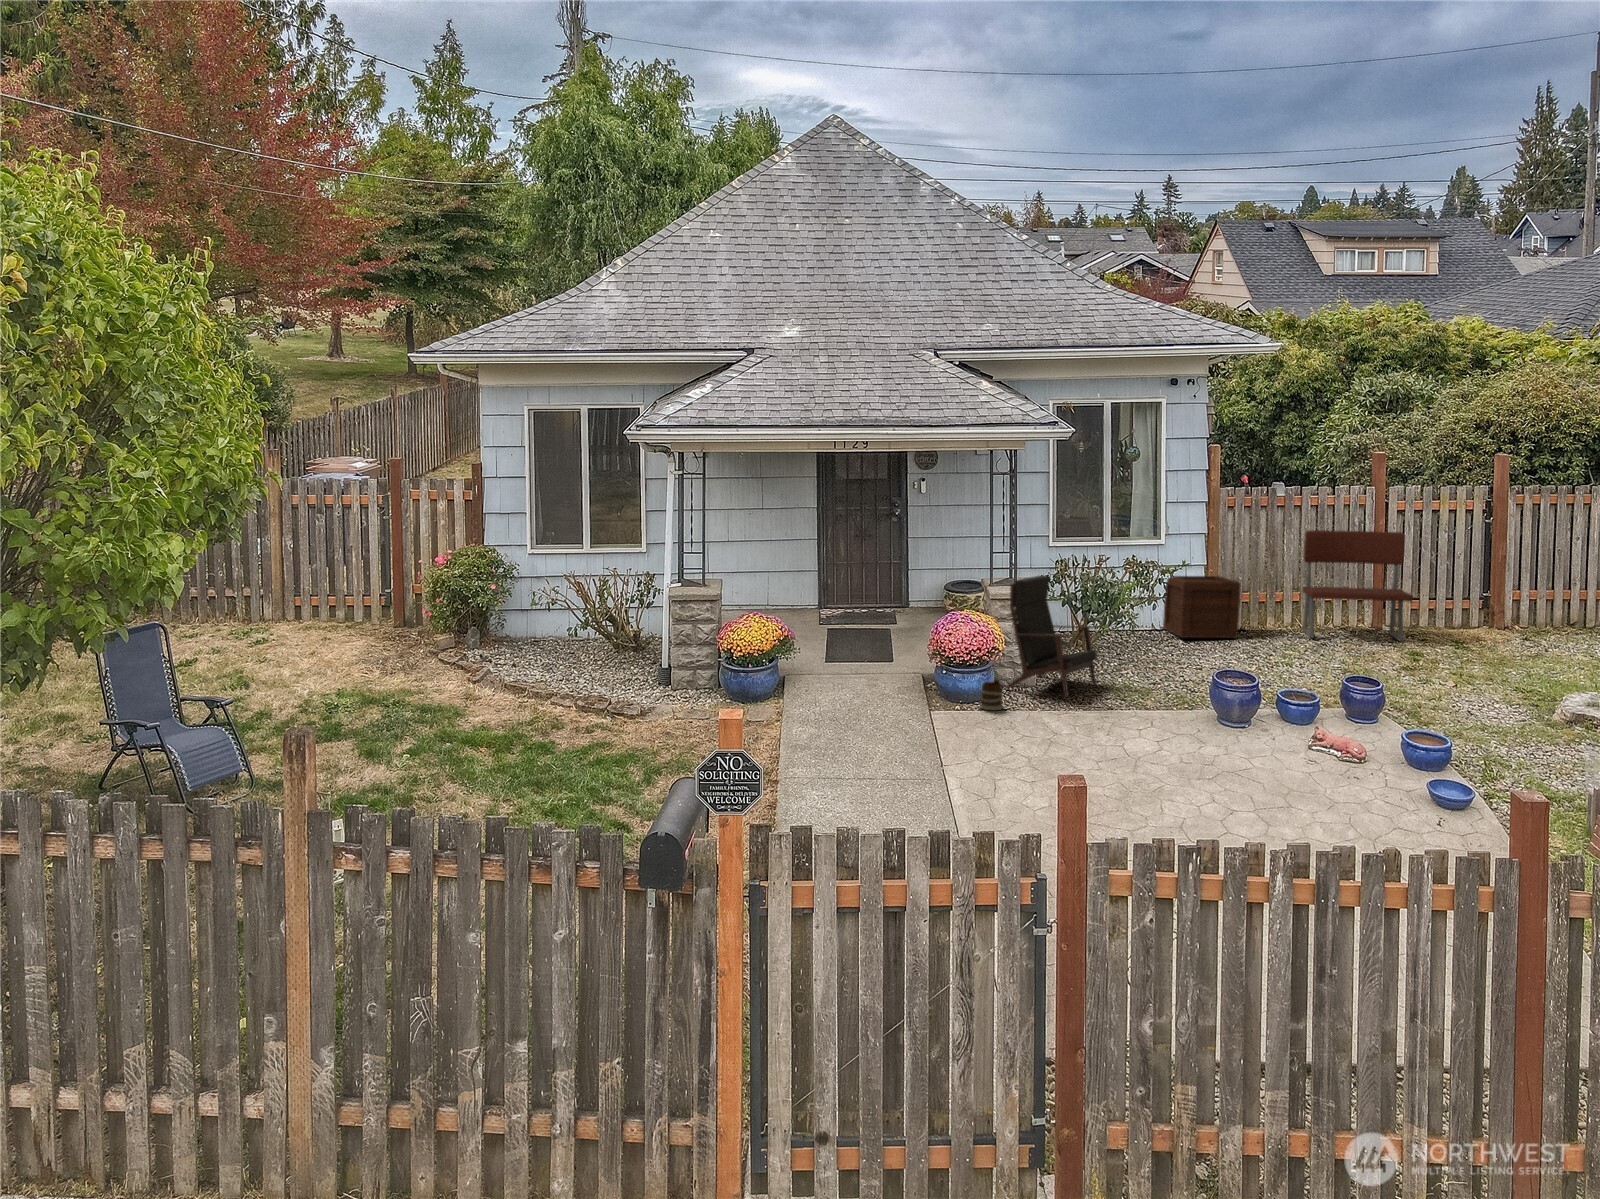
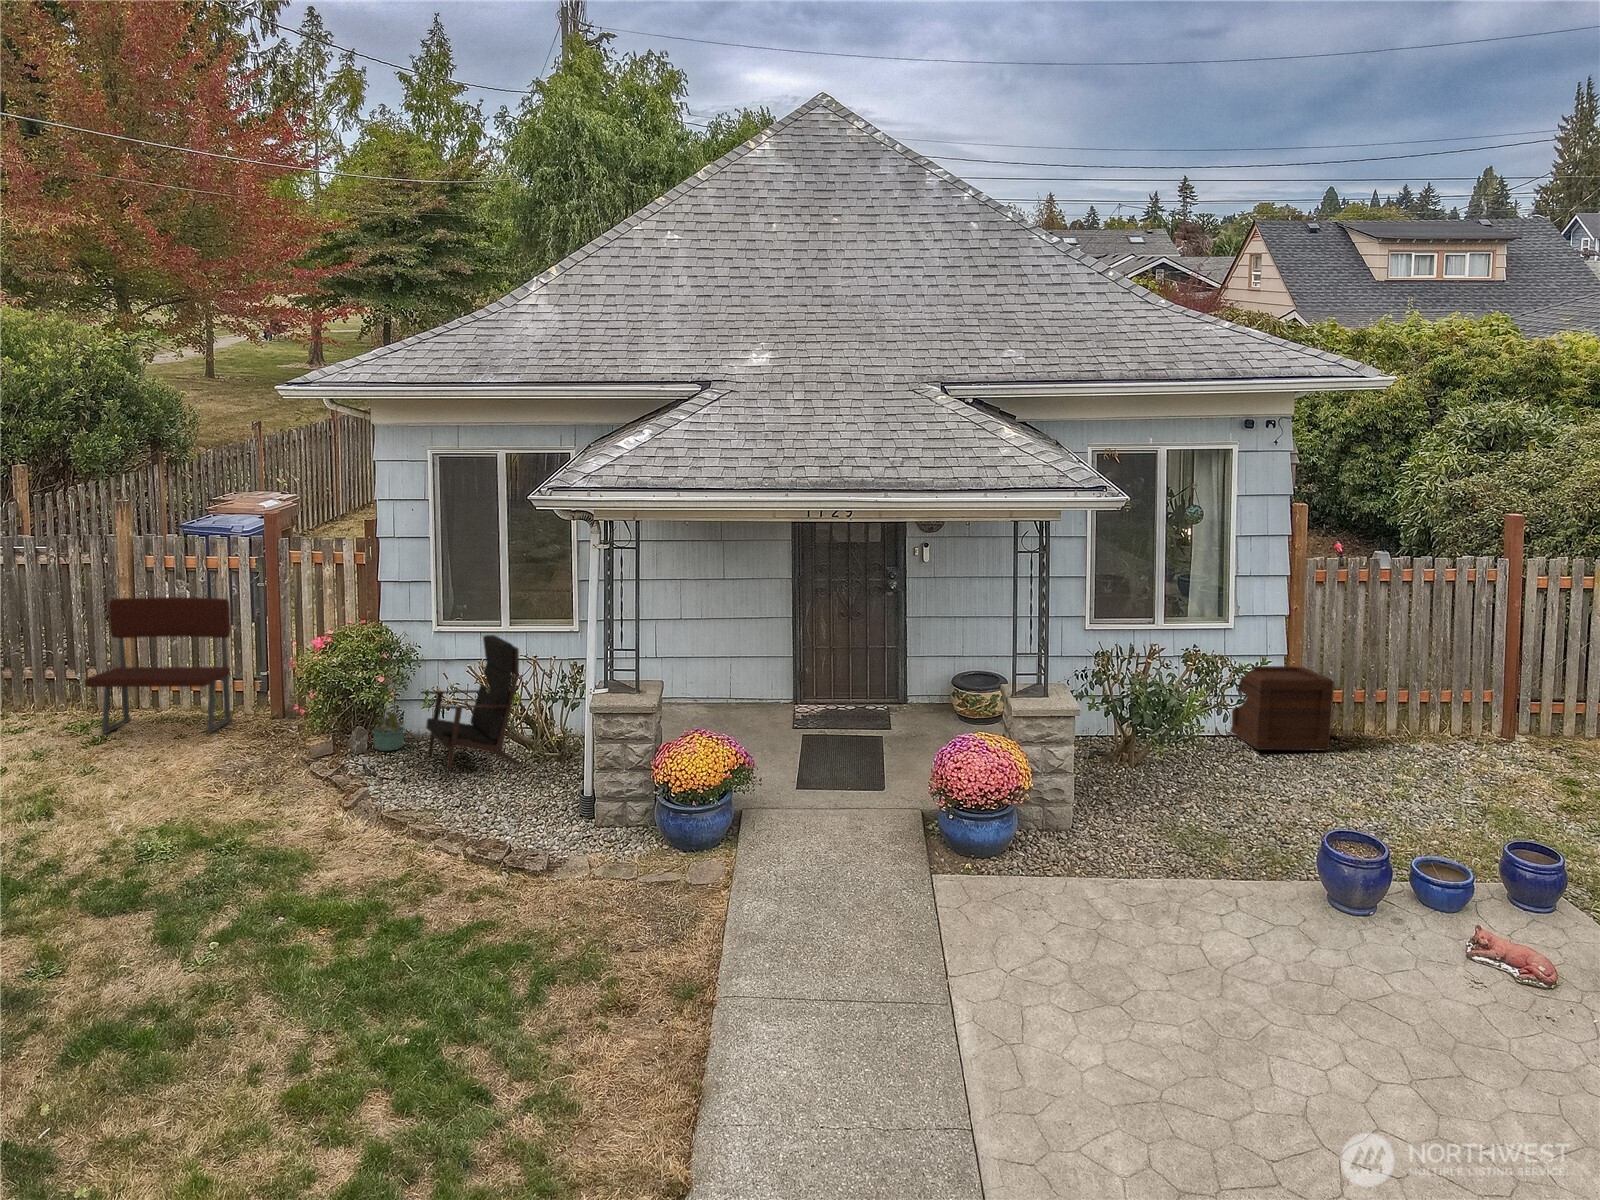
bench: present [1303,530,1413,641] -> present [85,597,232,734]
lounge chair: present [1005,575,1102,697] -> present [421,635,523,777]
decorative plant: none [482,612,511,643] -> present [372,712,405,751]
wooden bucket: present [980,672,1003,710] -> none [999,824,1030,883]

